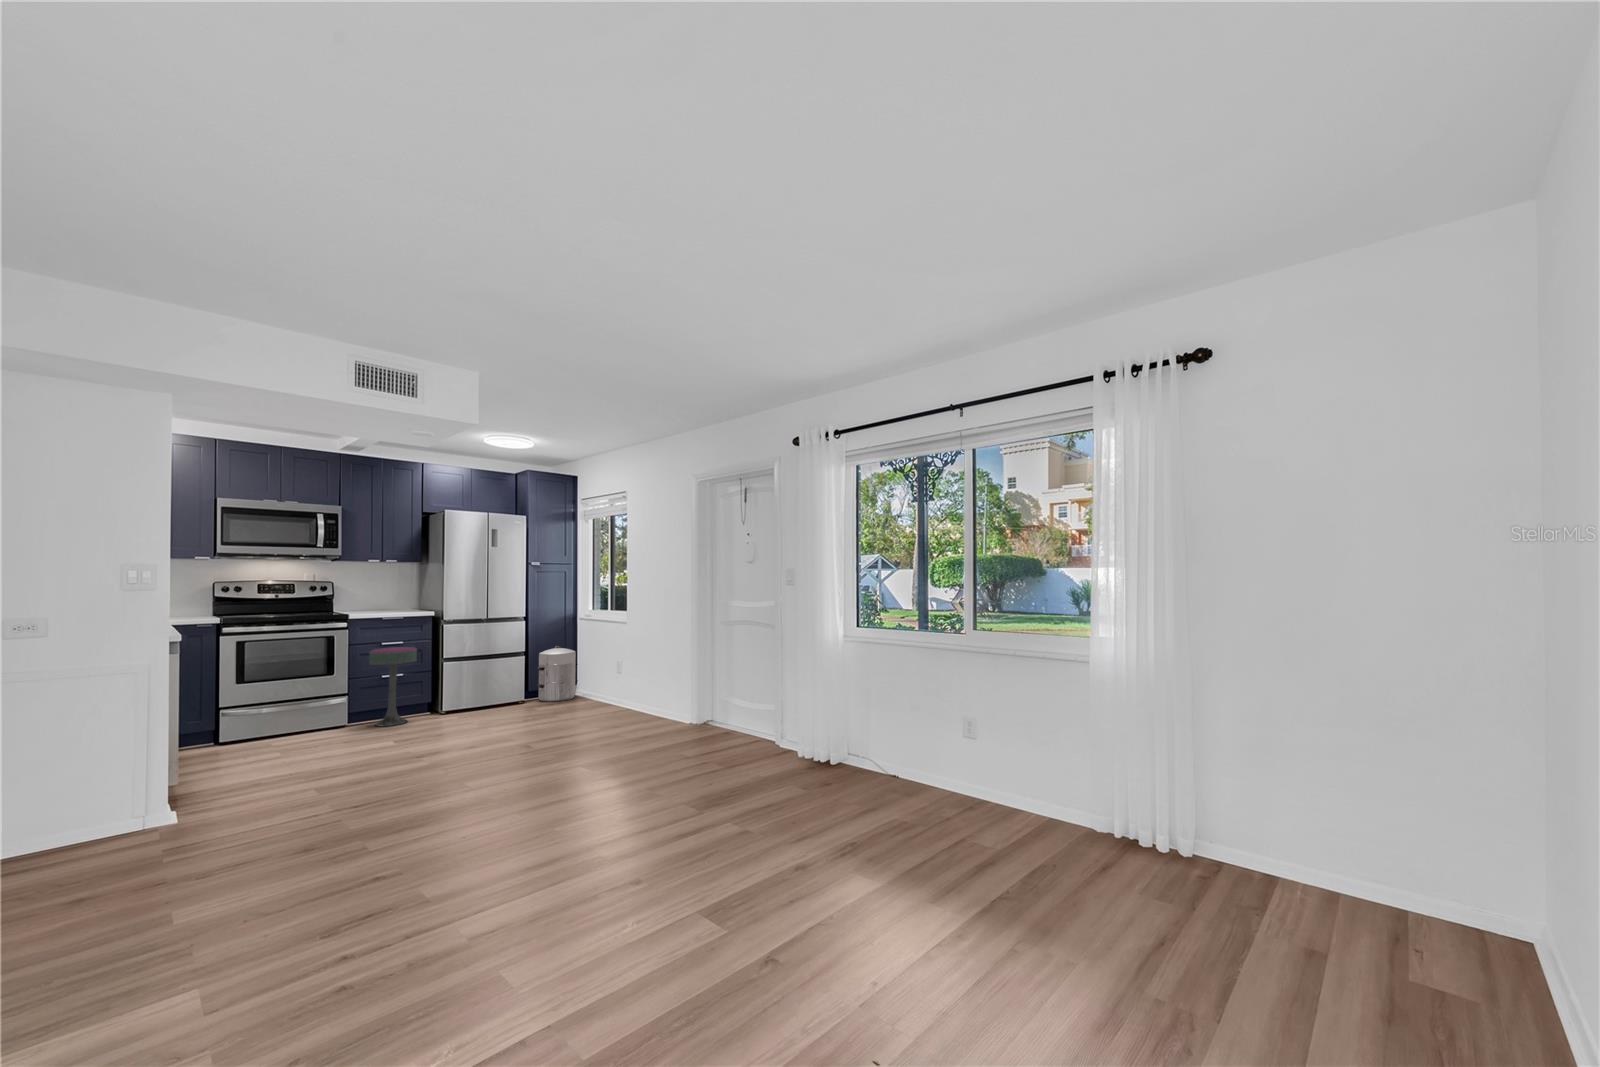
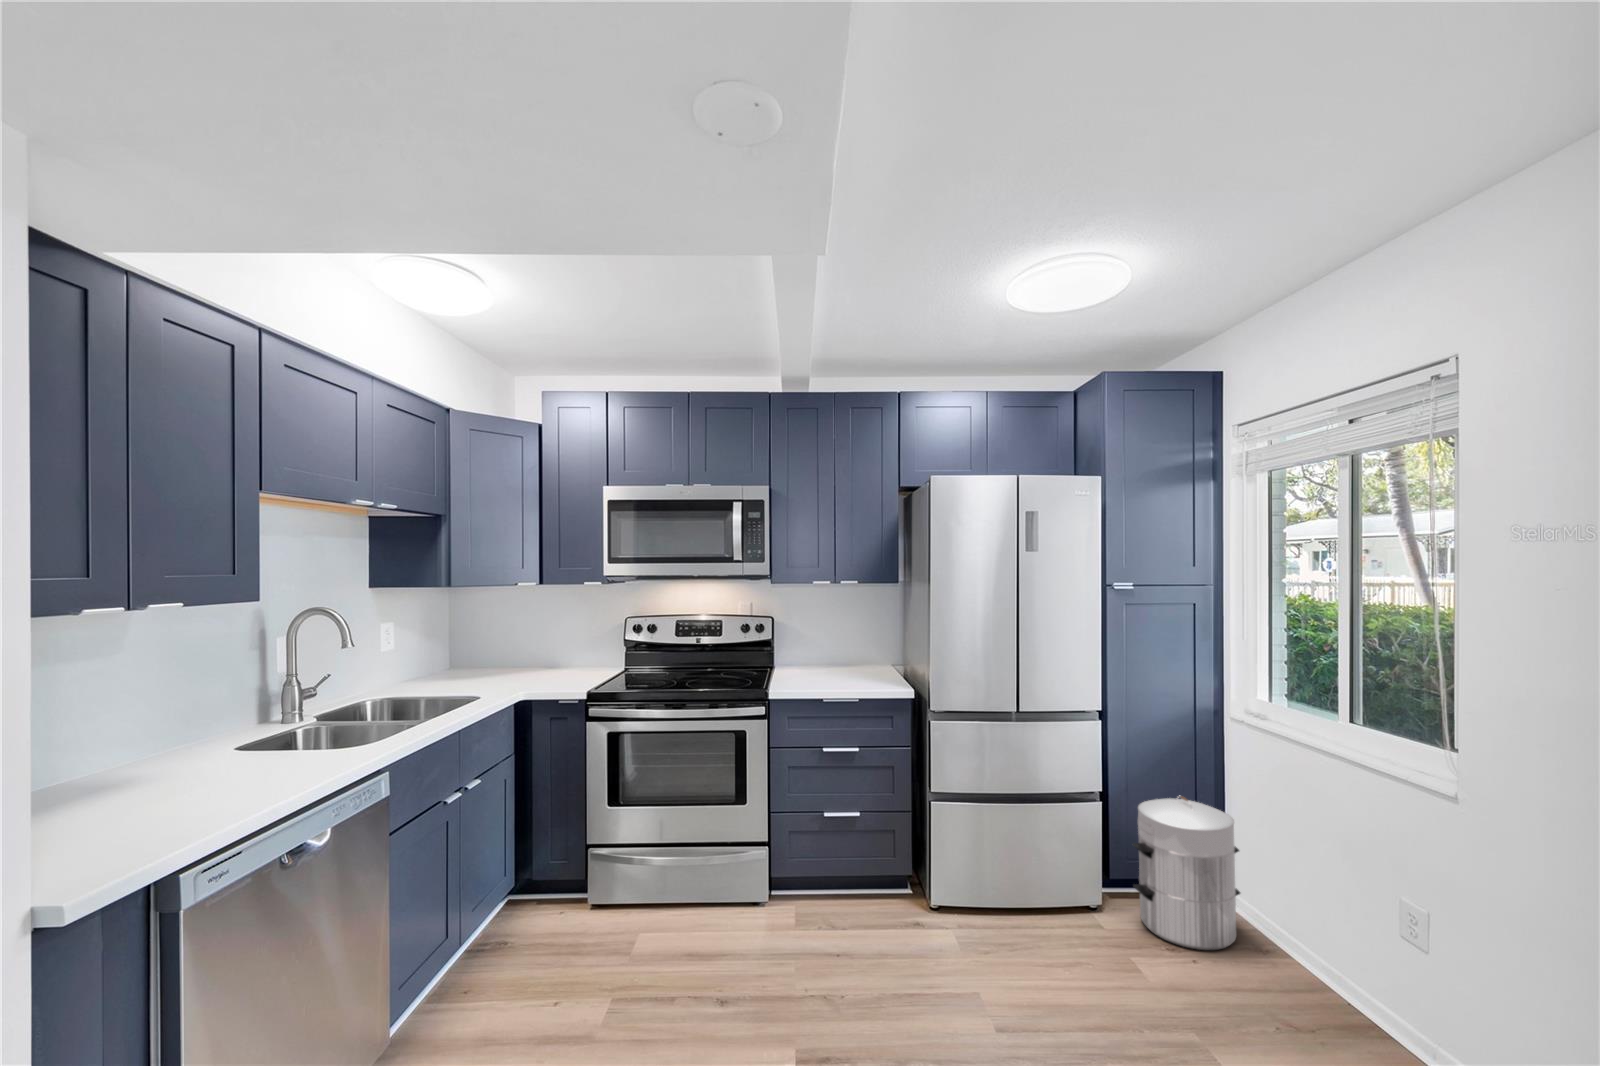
bar stool: present [369,647,417,726] -> none [793,764,876,943]

